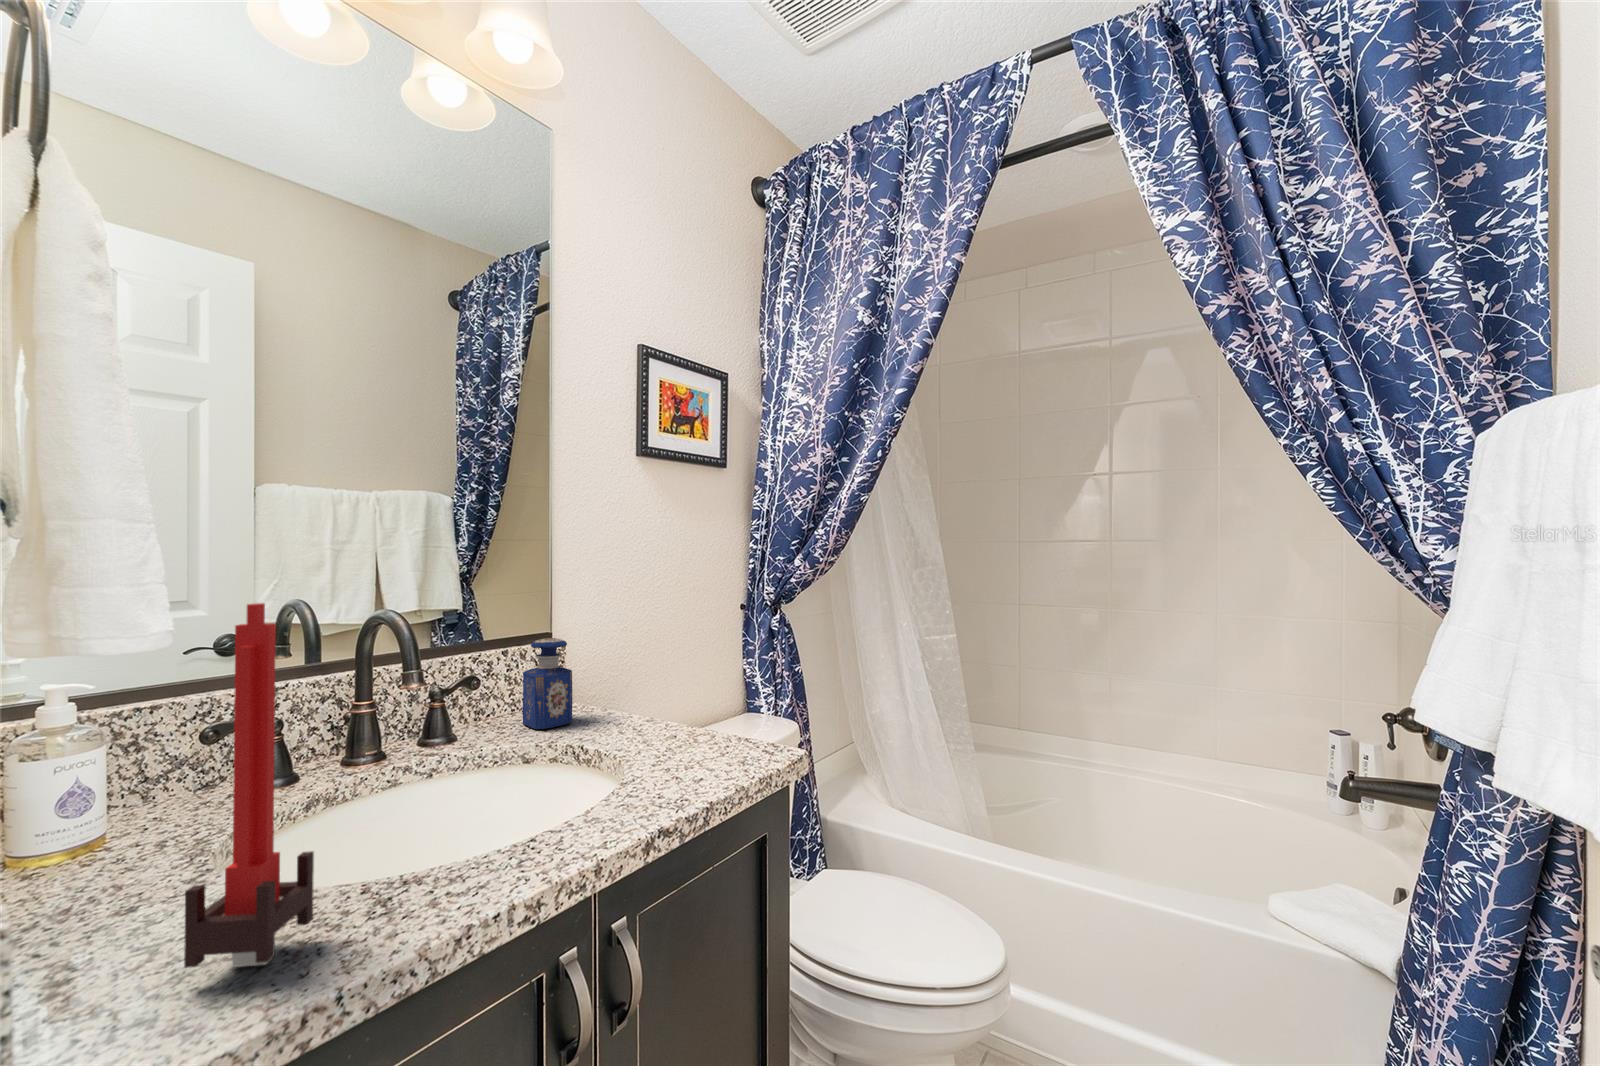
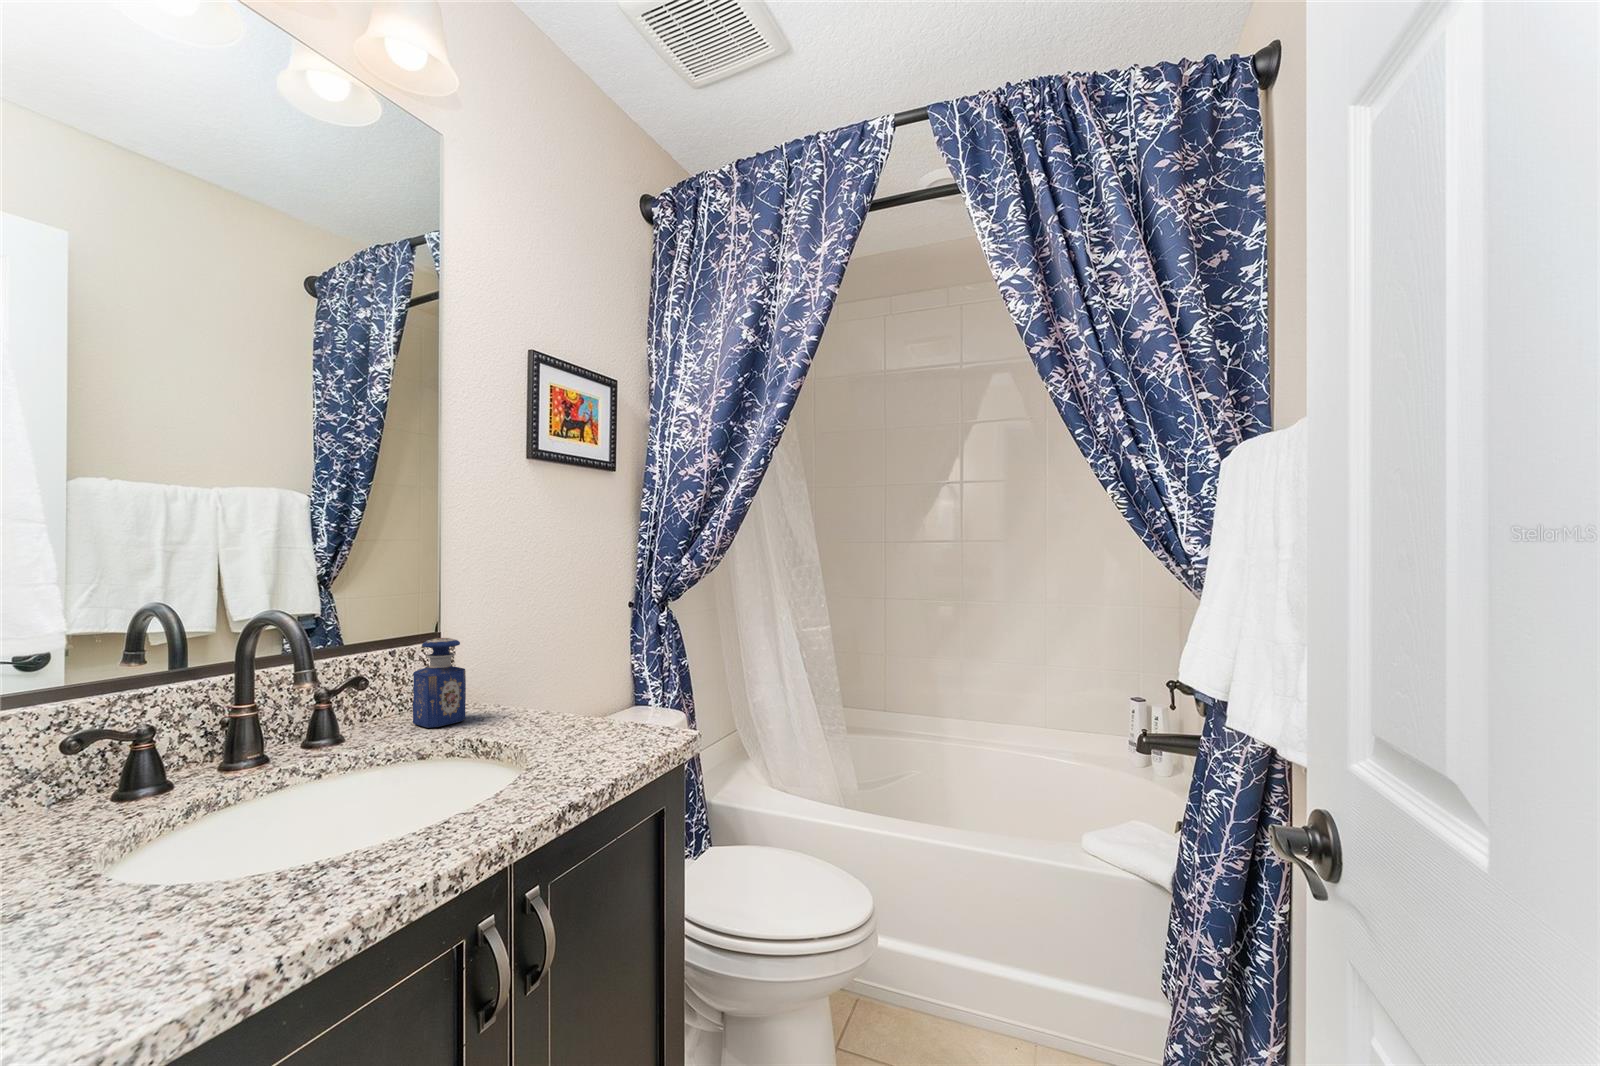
candle: present [184,603,314,968] -> none [111,599,239,952]

